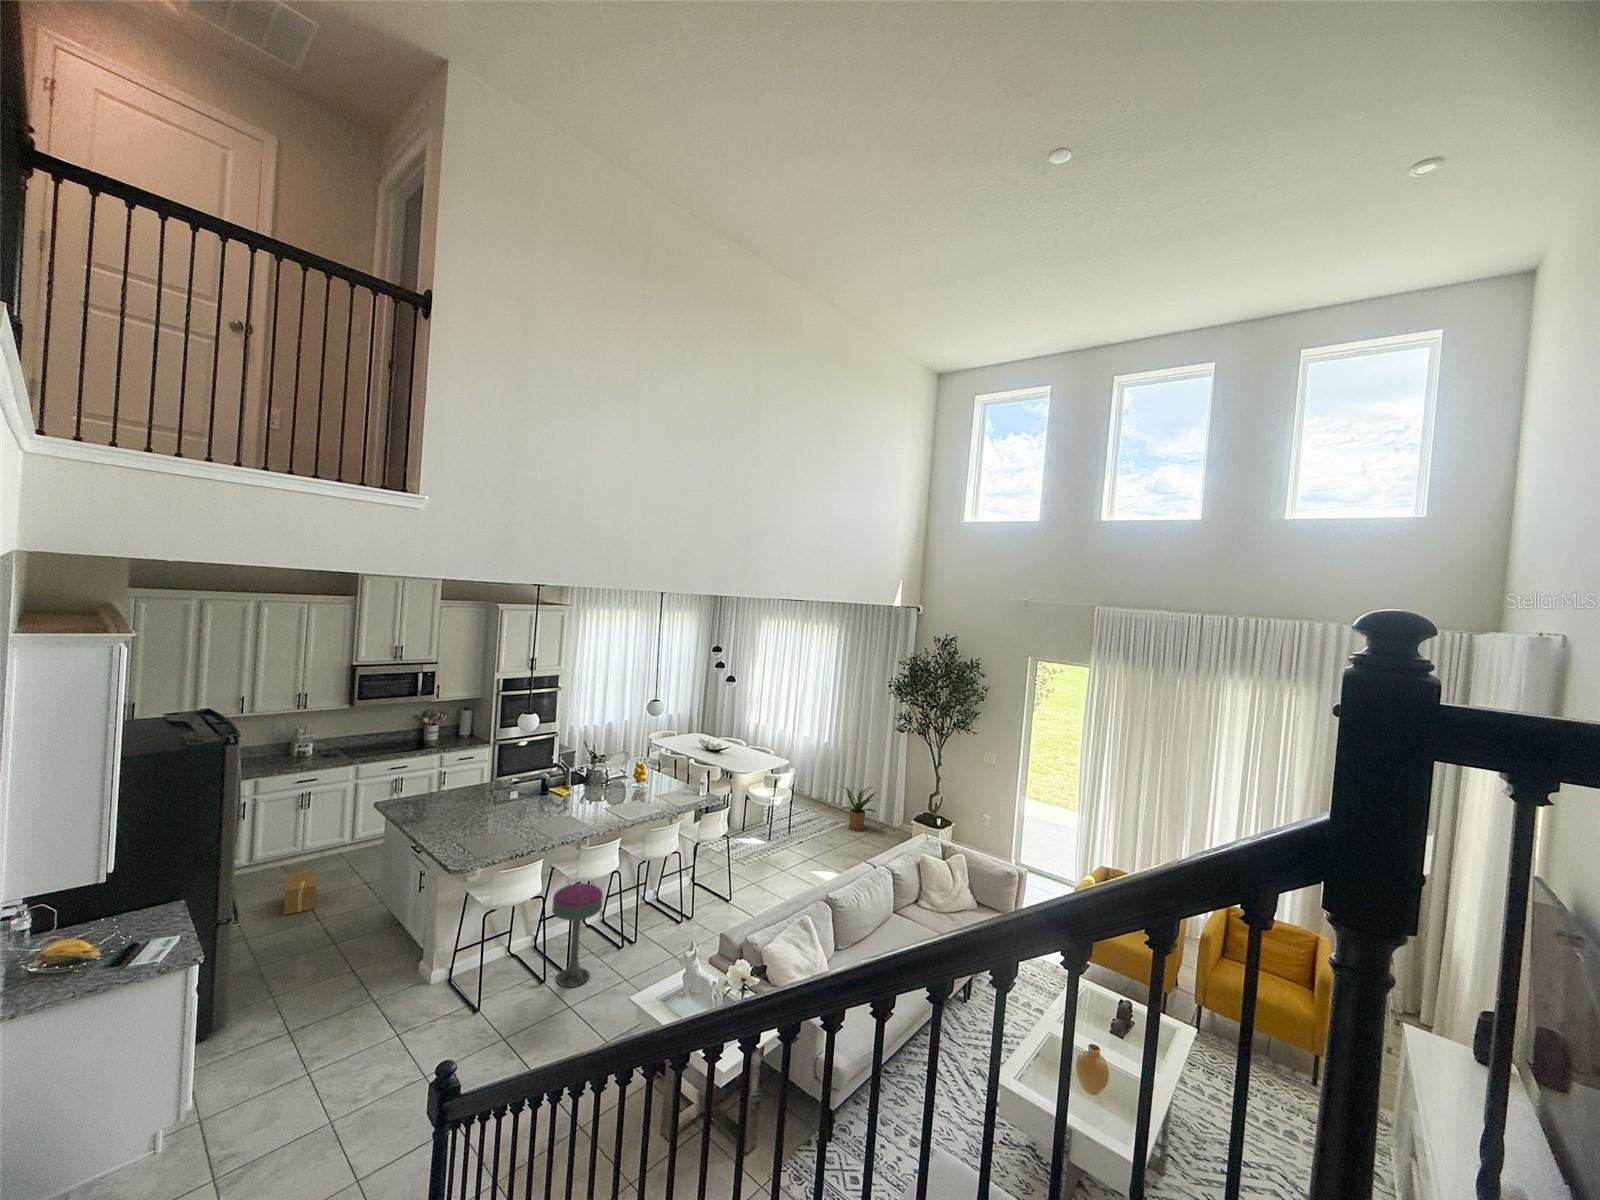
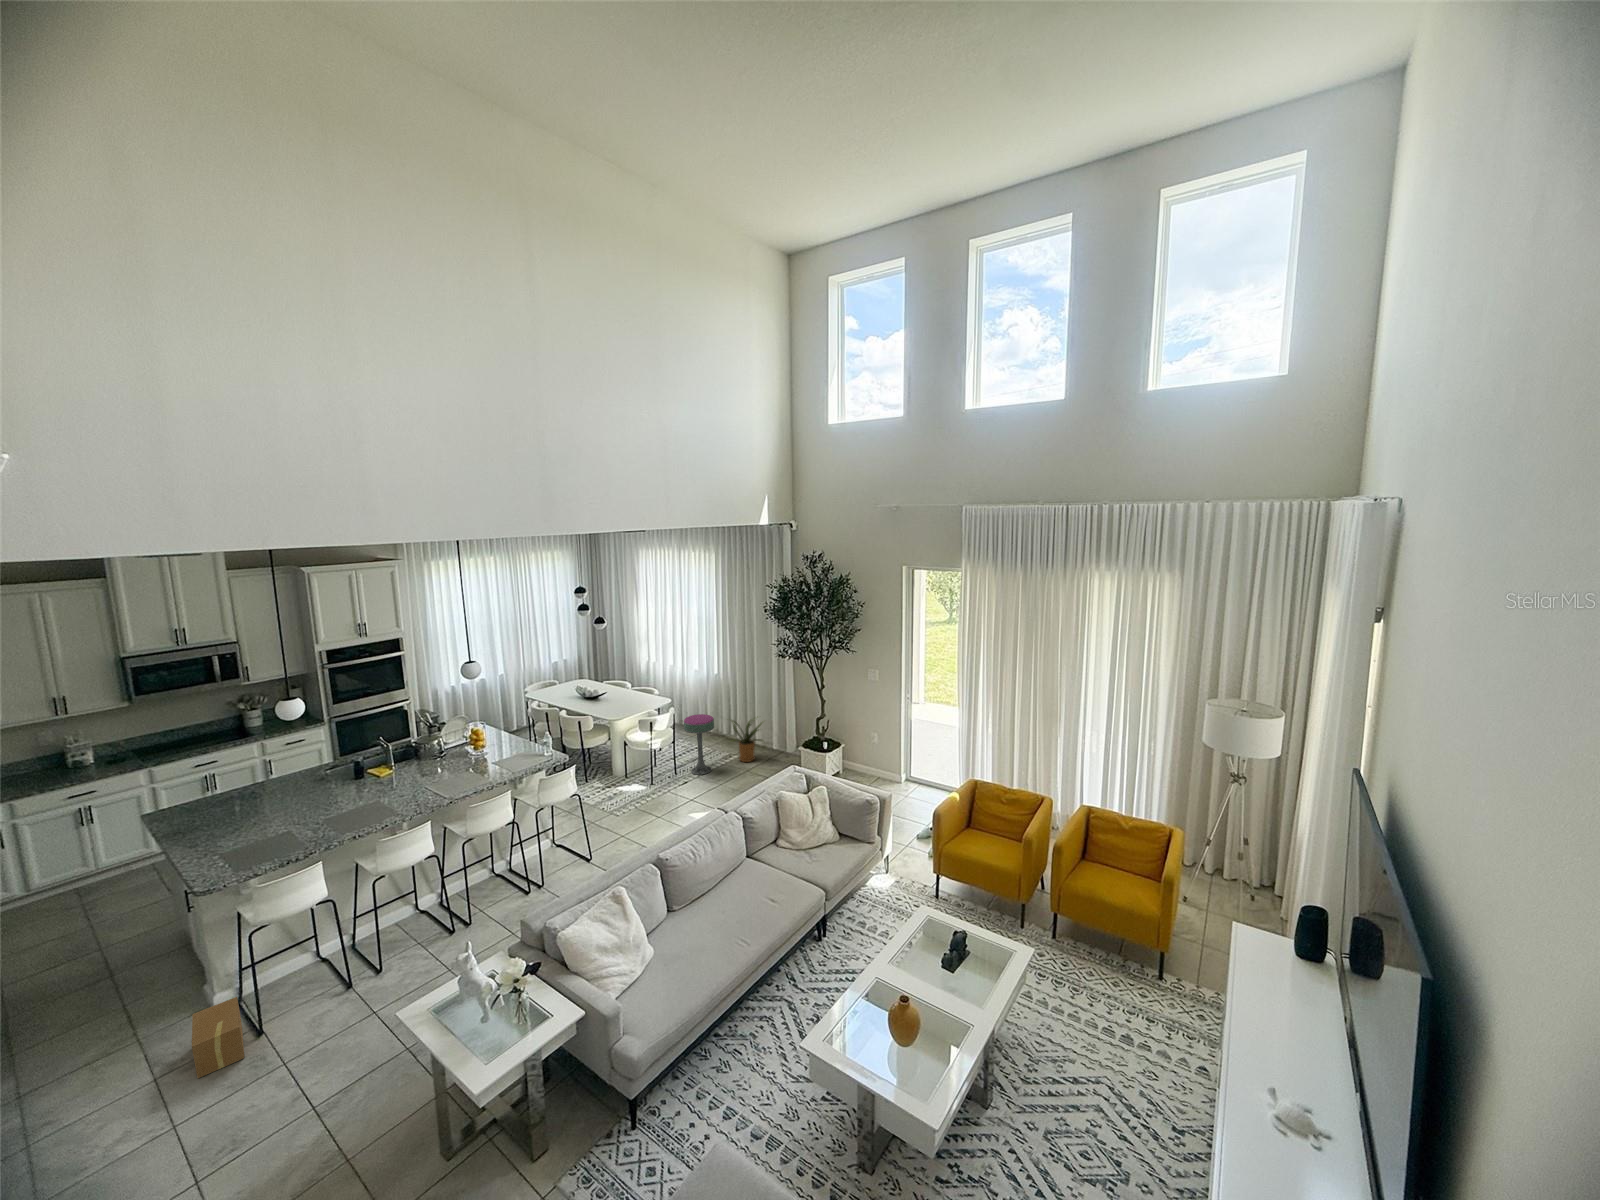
cardboard box: present [284,870,316,915] -> present [192,997,244,1078]
bar stool: present [552,883,603,987] -> present [684,714,714,775]

